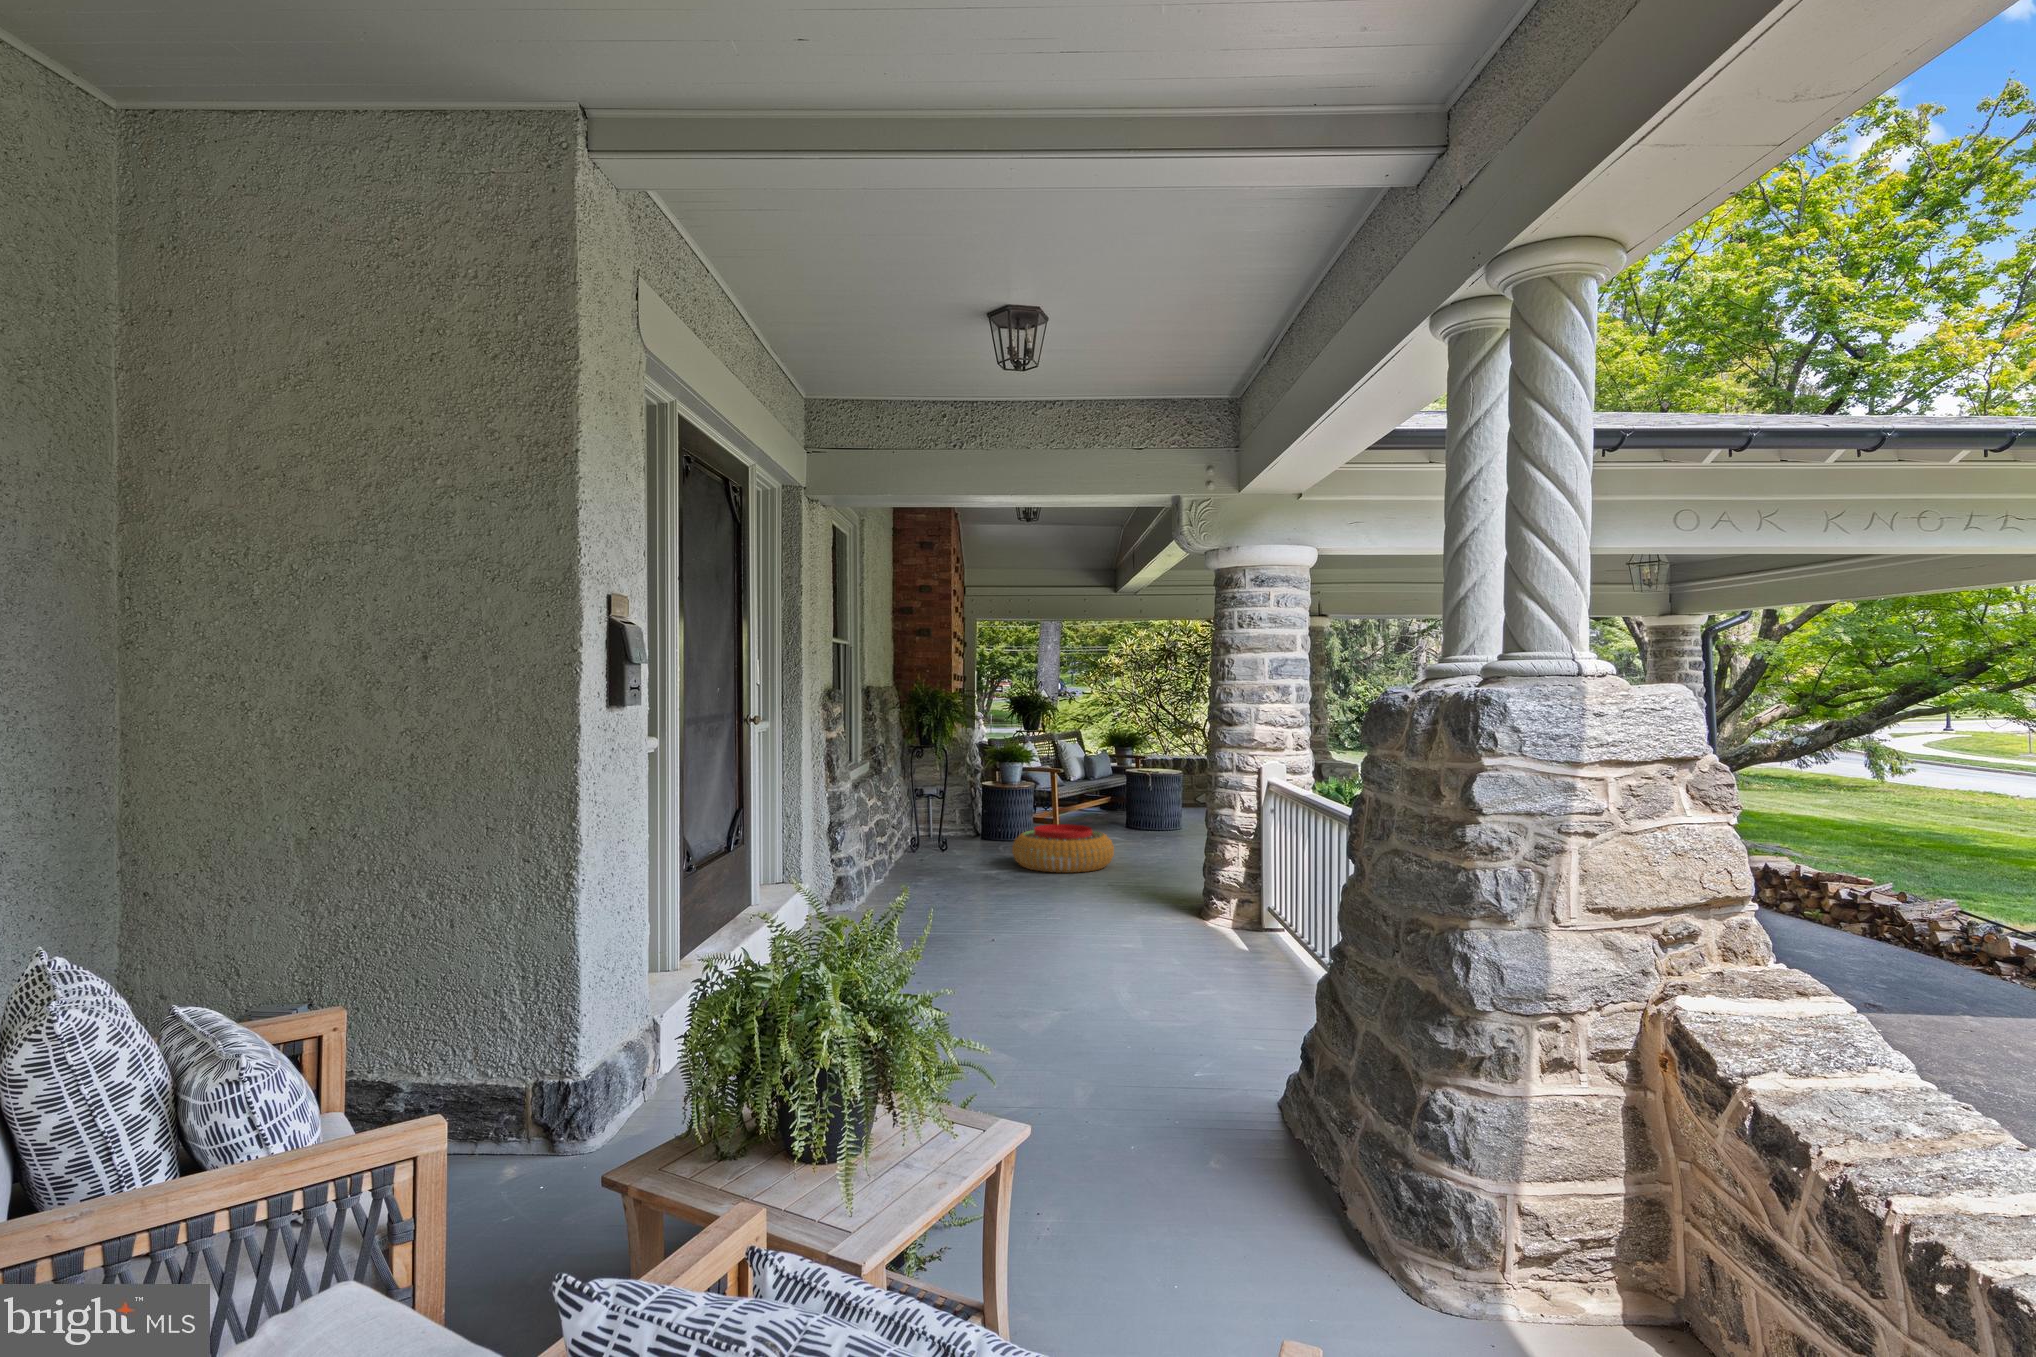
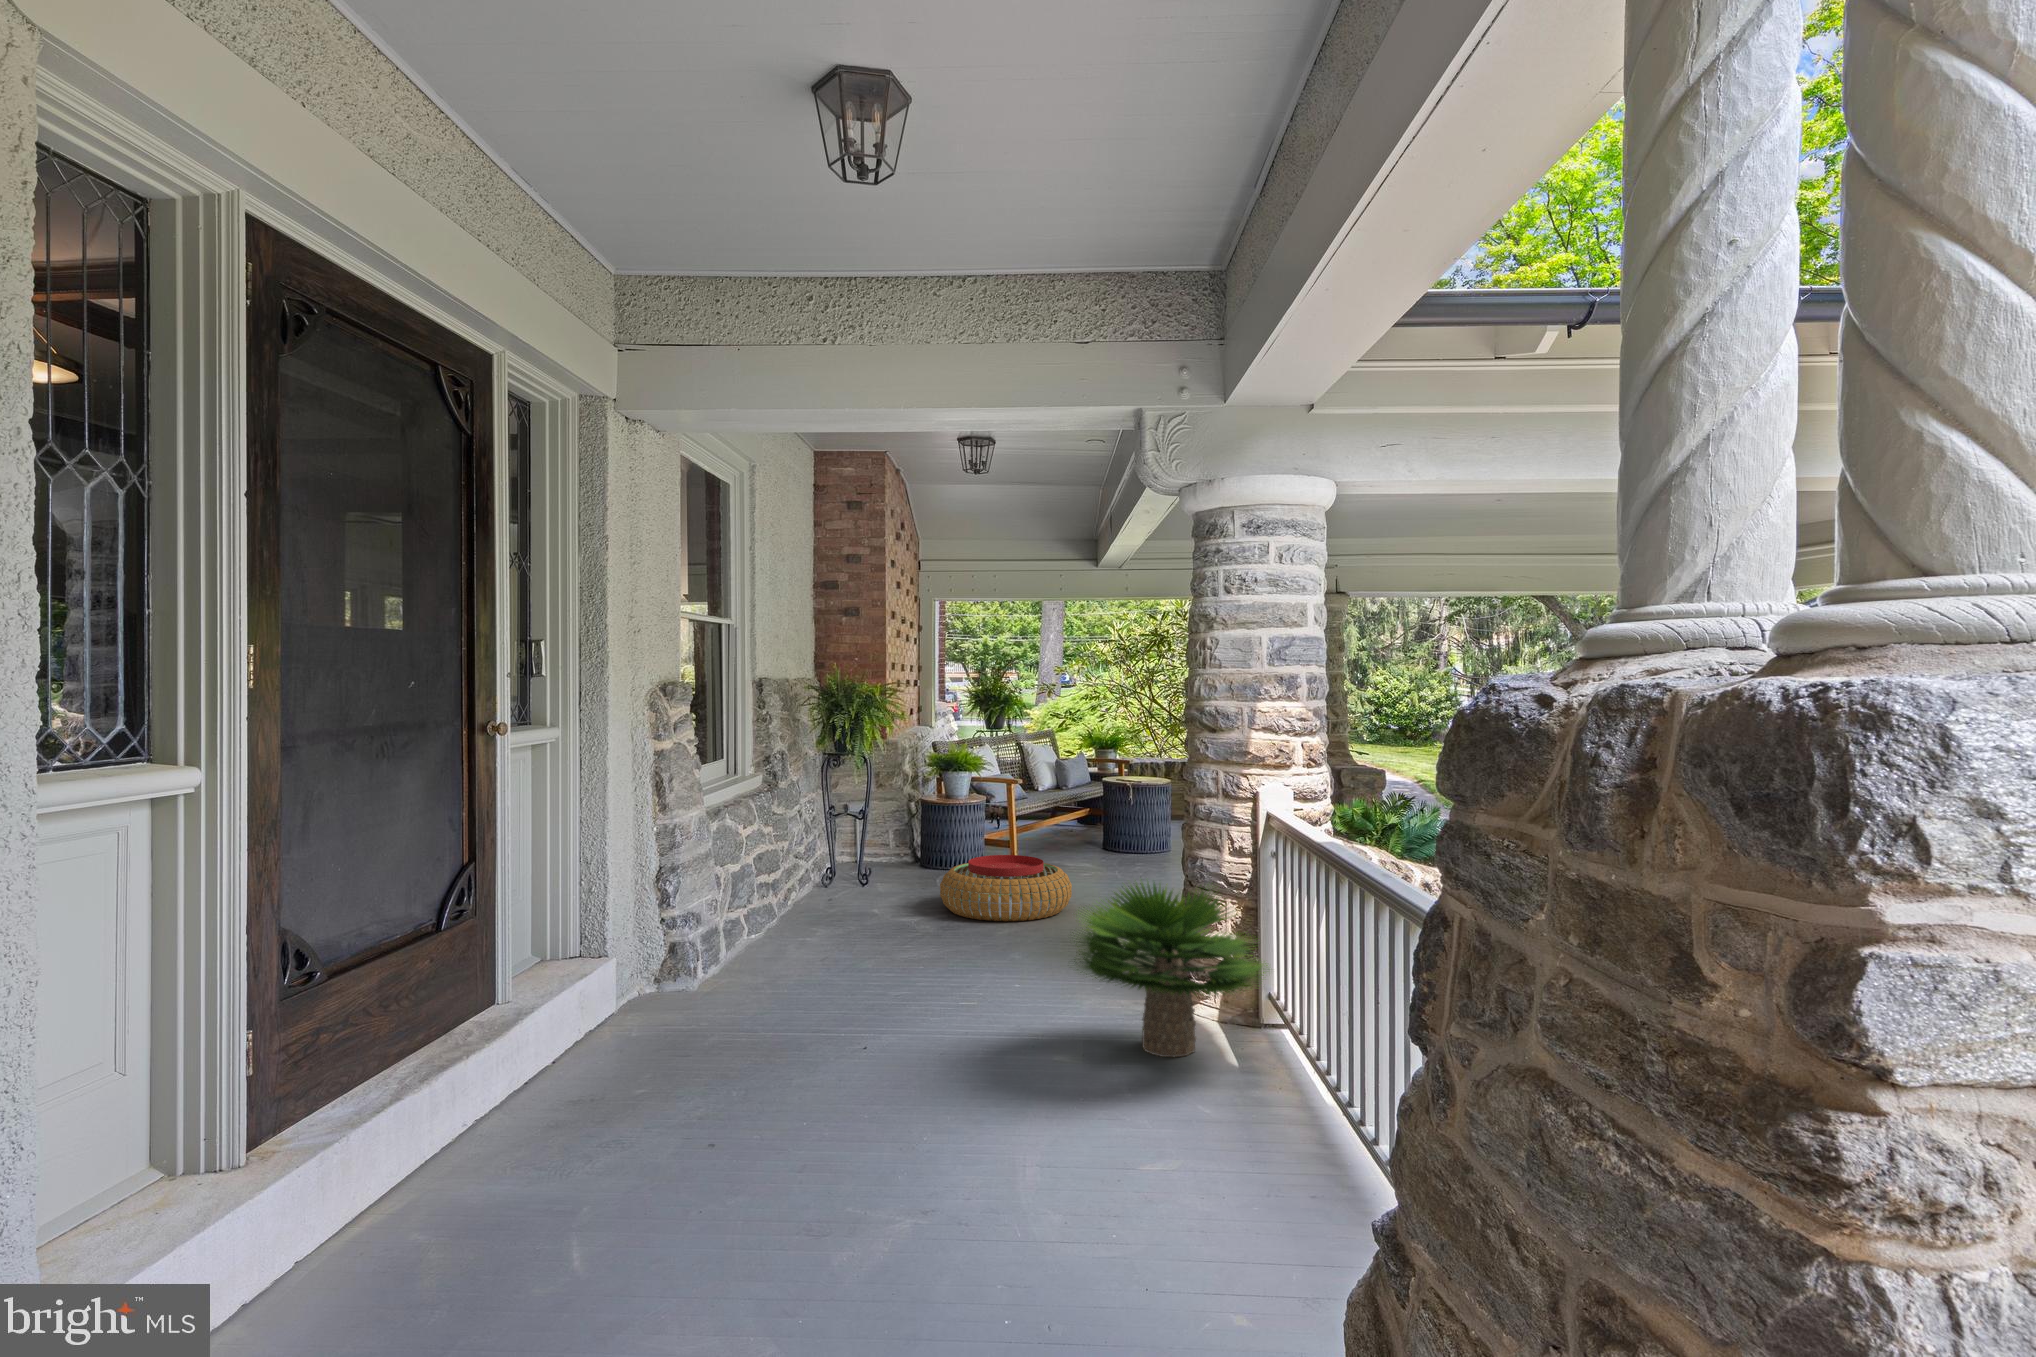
potted plant: none [1128,826,1274,947] -> present [1079,882,1268,1057]

